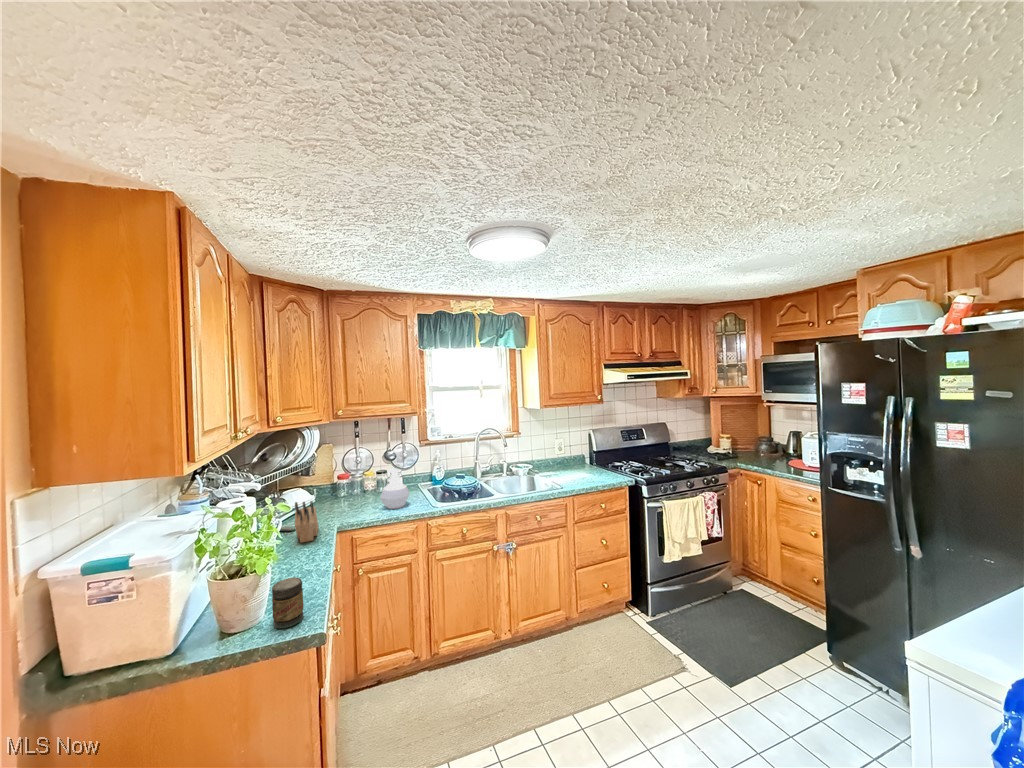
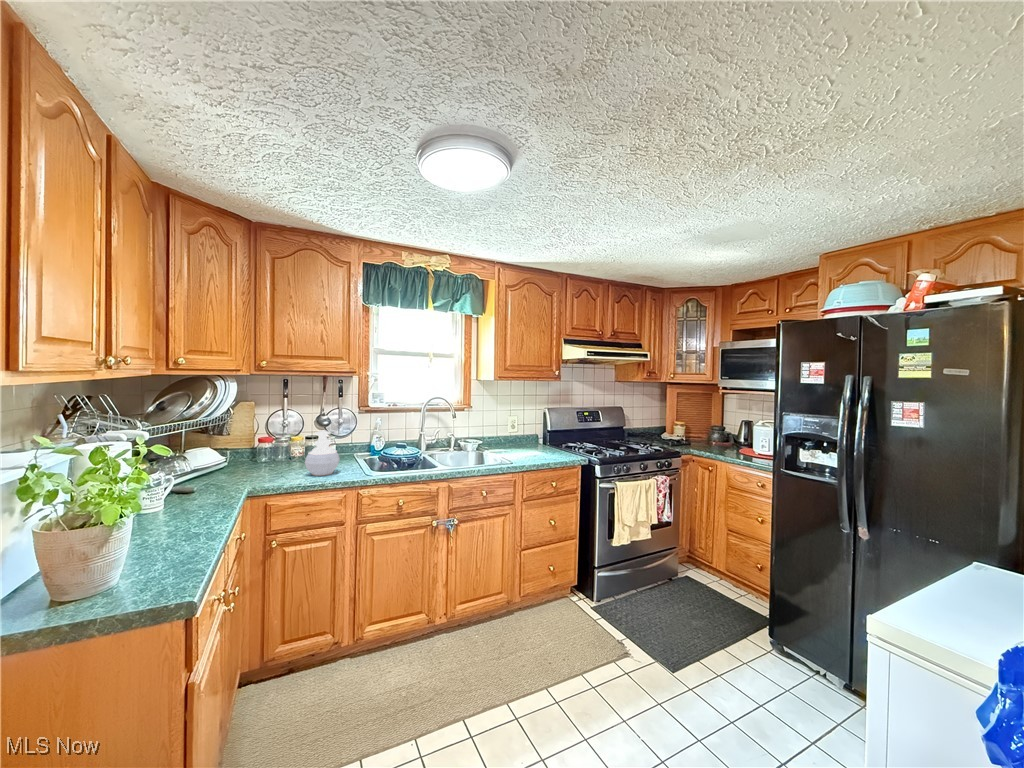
knife block: present [295,501,318,543] -> none [188,455,223,505]
jar: present [272,577,304,628] -> none [130,534,175,596]

